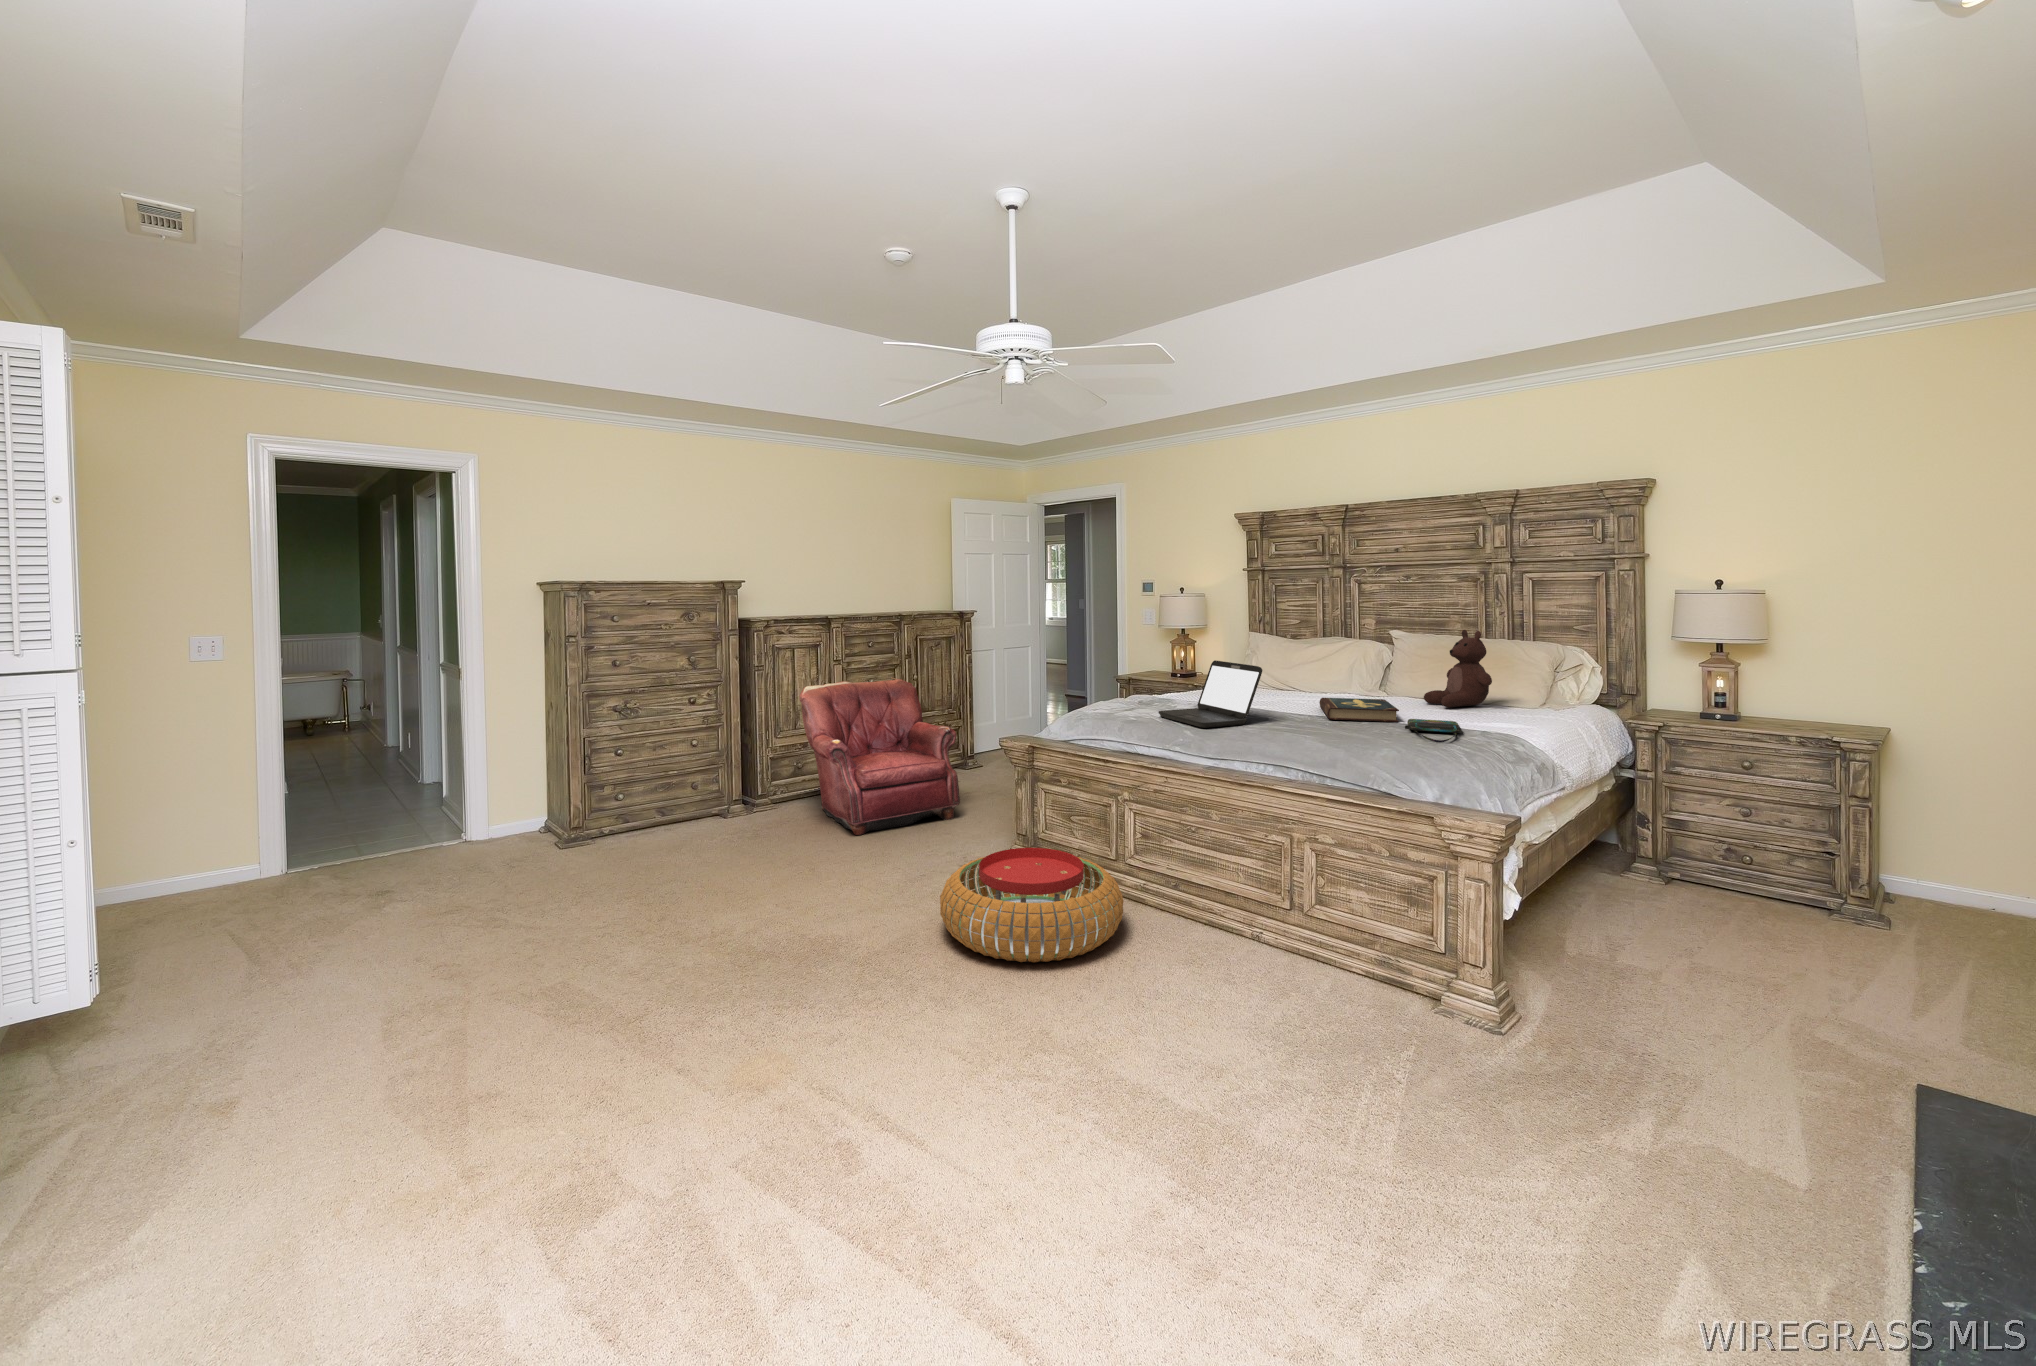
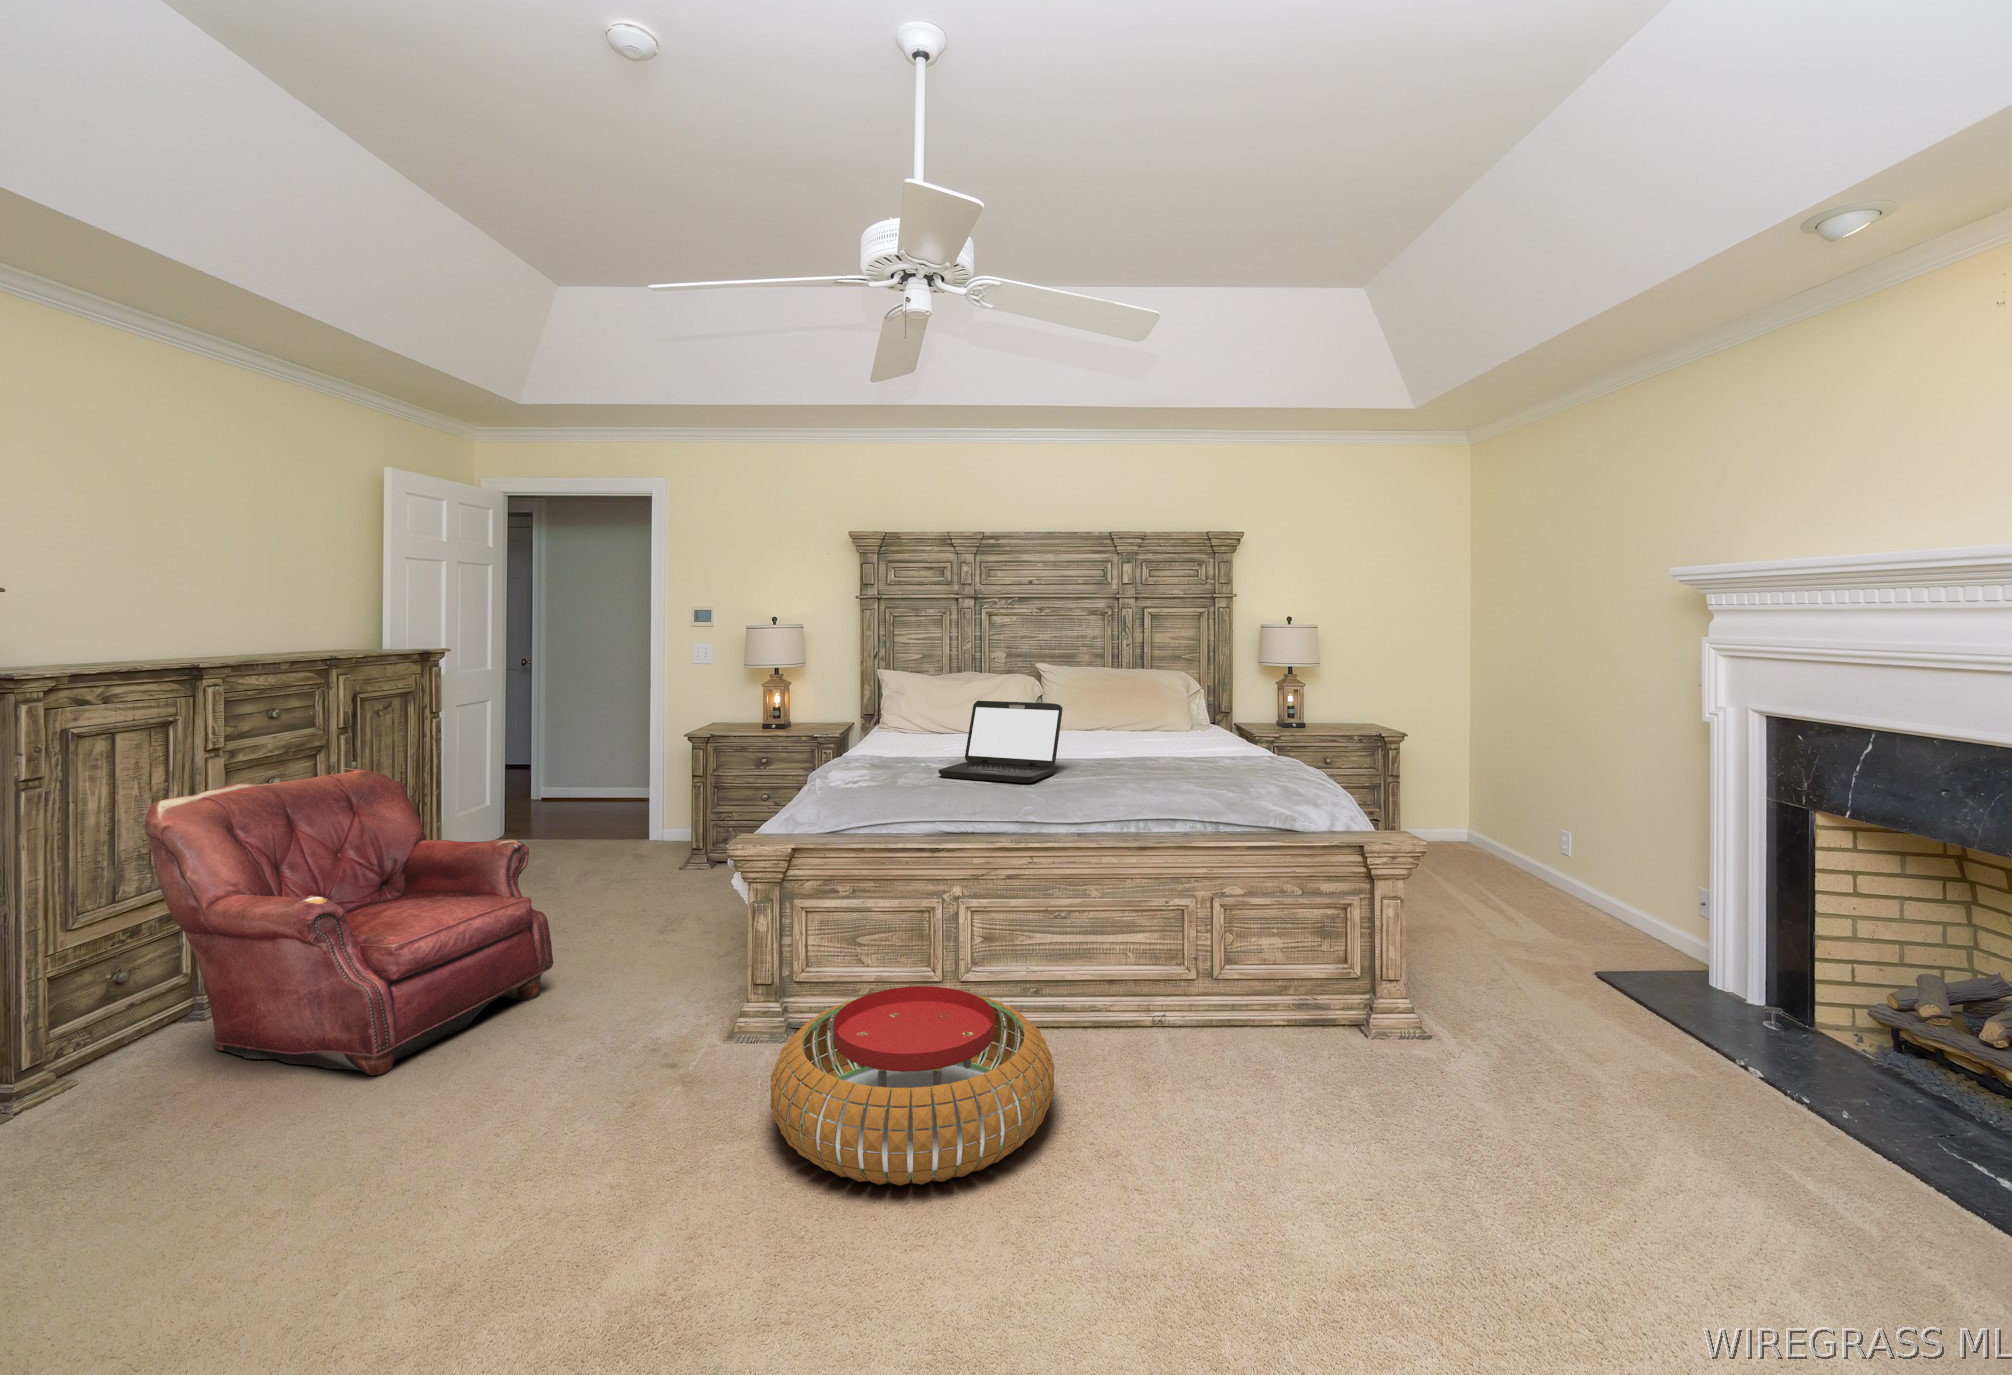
teddy bear: present [1424,630,1492,707] -> none [1129,660,1192,738]
book: present [1319,698,1399,722] -> none [1062,735,1166,759]
tote bag: present [1405,719,1464,742] -> none [1181,749,1256,769]

